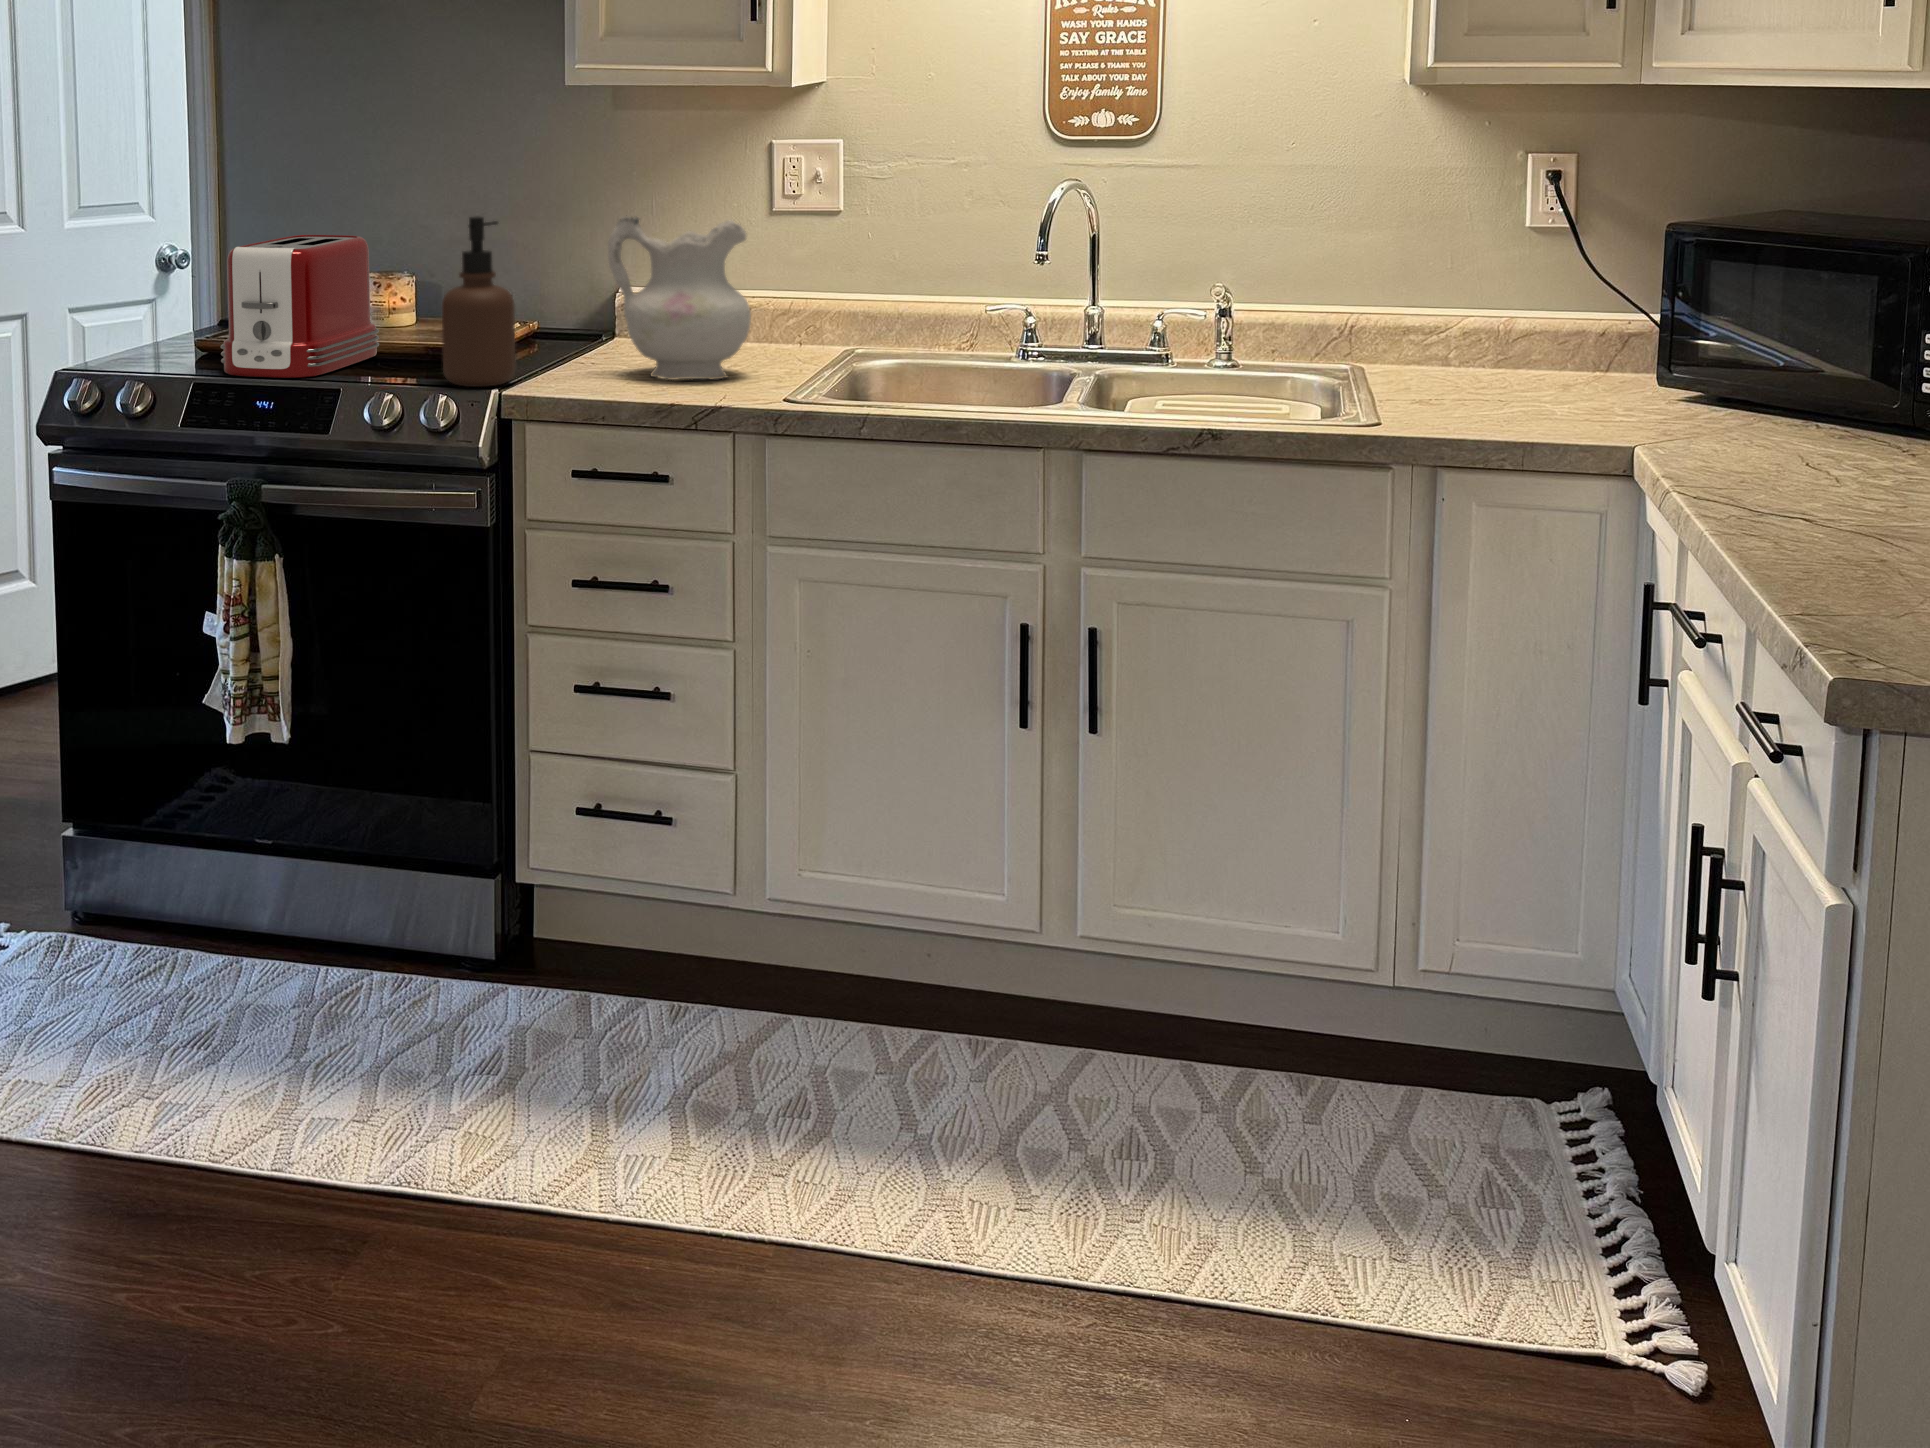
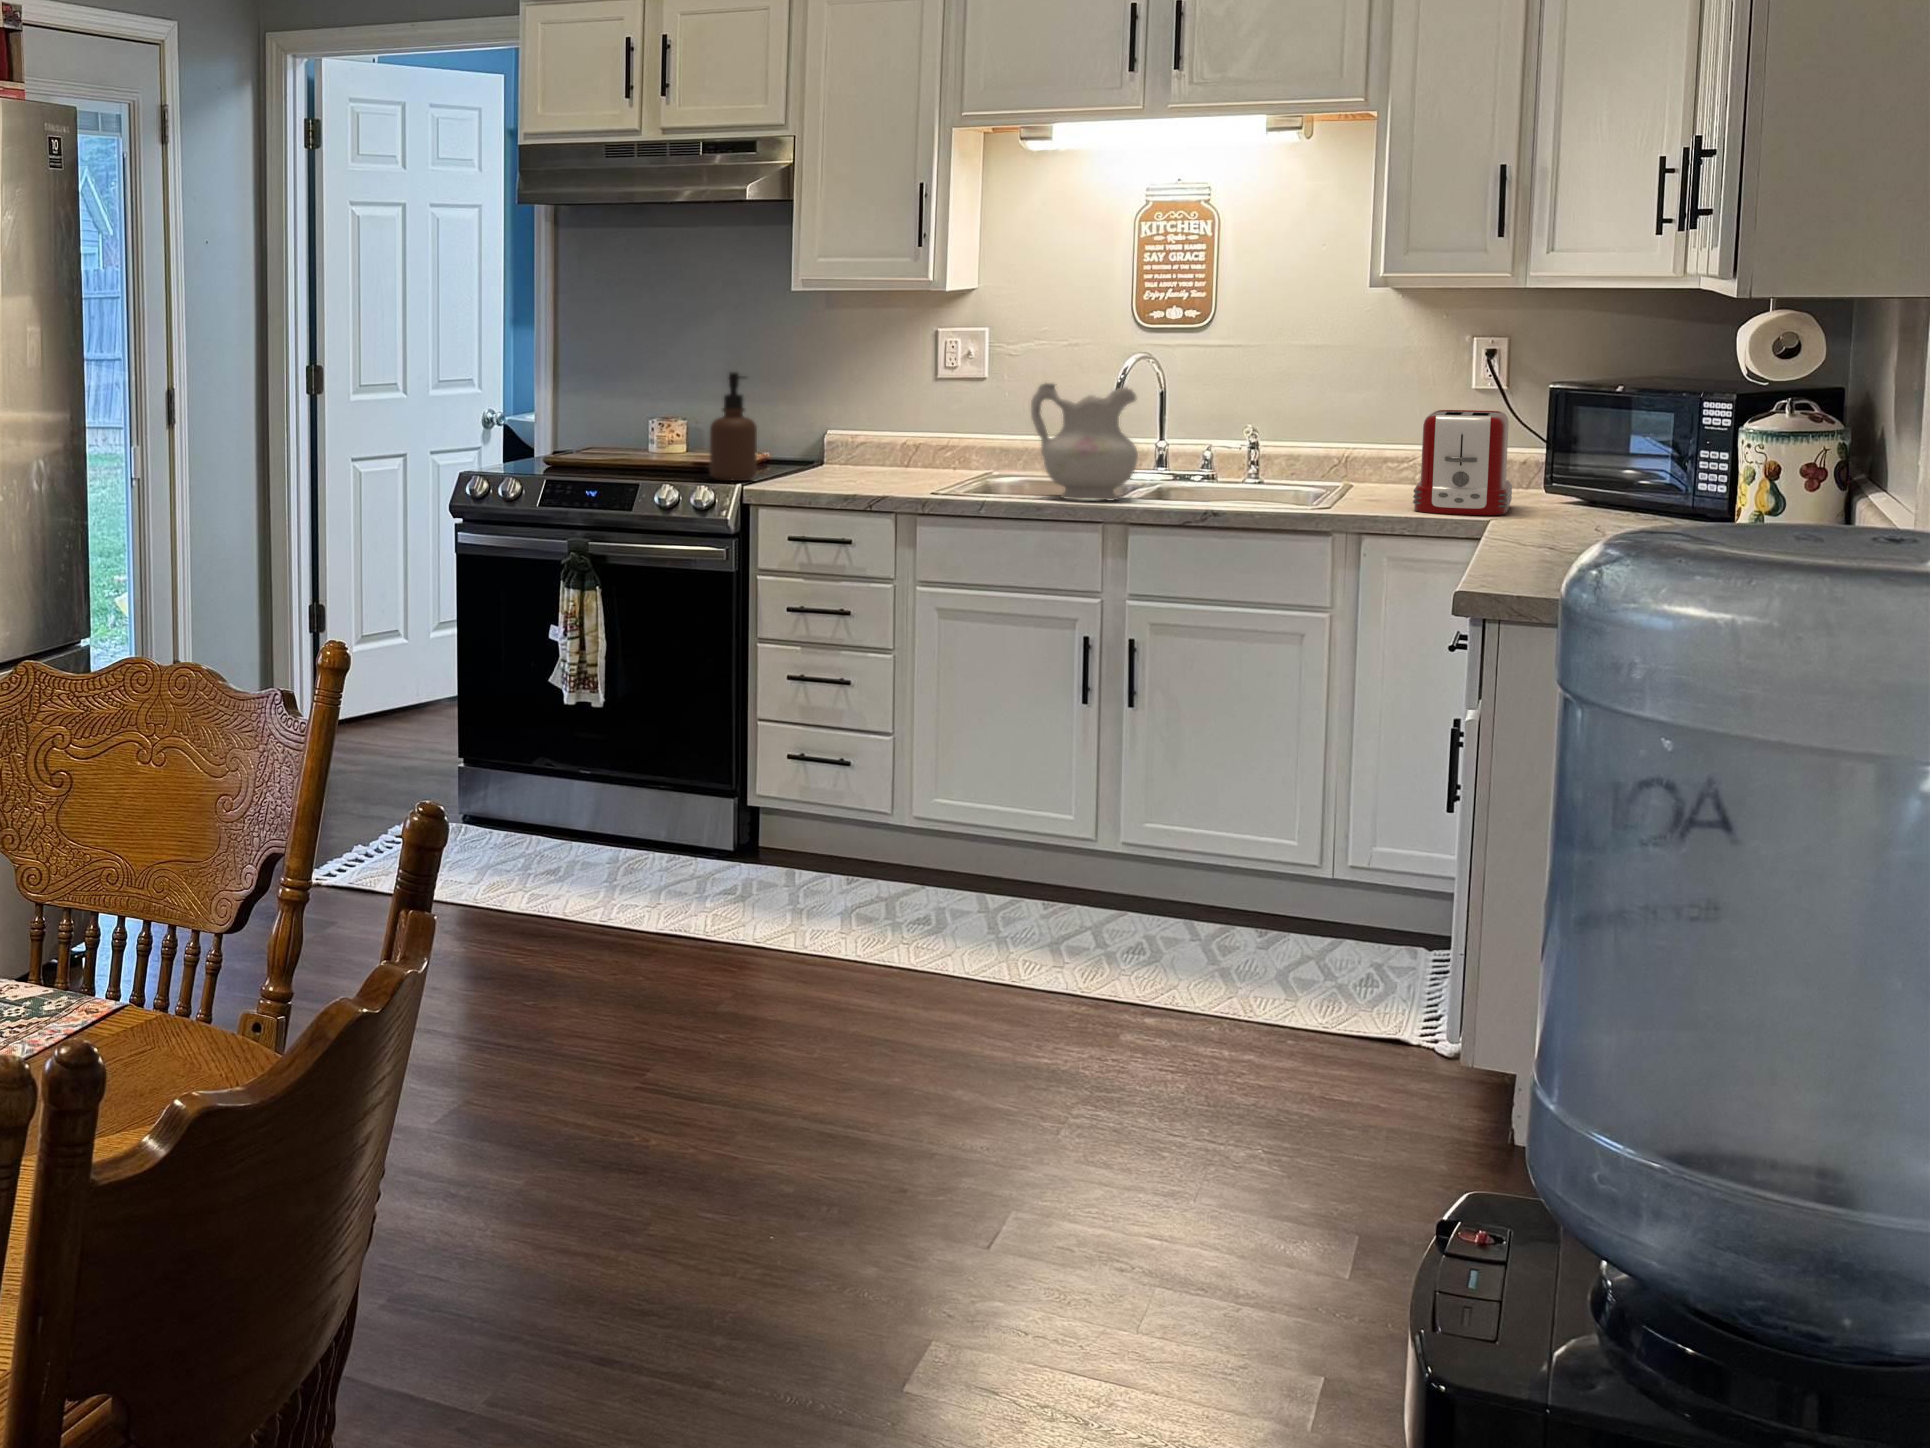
ceramic pitcher: present [608,216,751,380] -> present [1031,383,1138,501]
toaster: present [221,235,379,378] -> present [1413,410,1512,516]

